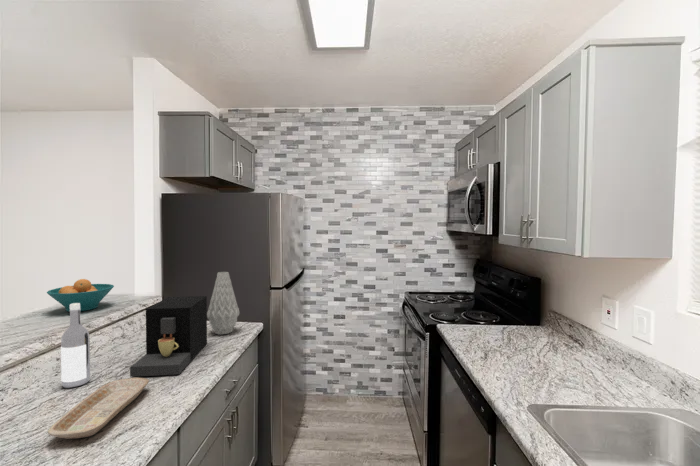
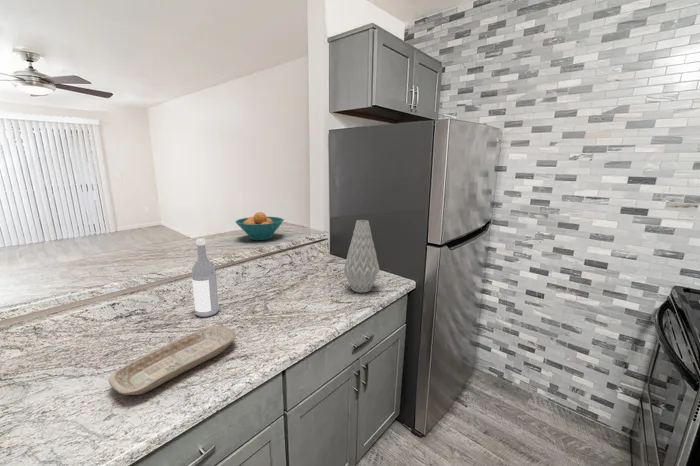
coffee maker: present [130,296,207,377] -> none [239,242,335,337]

